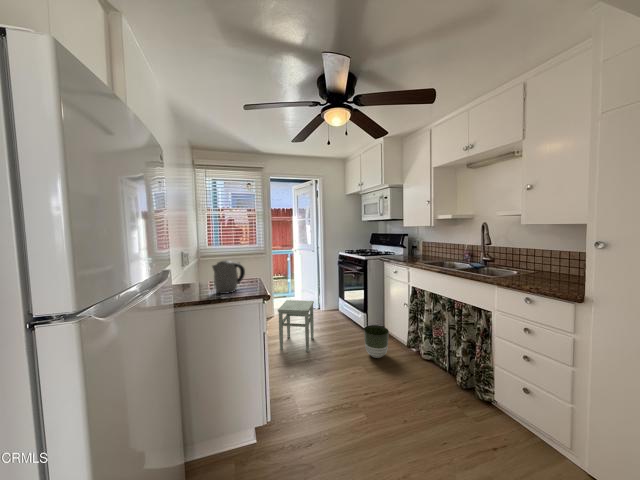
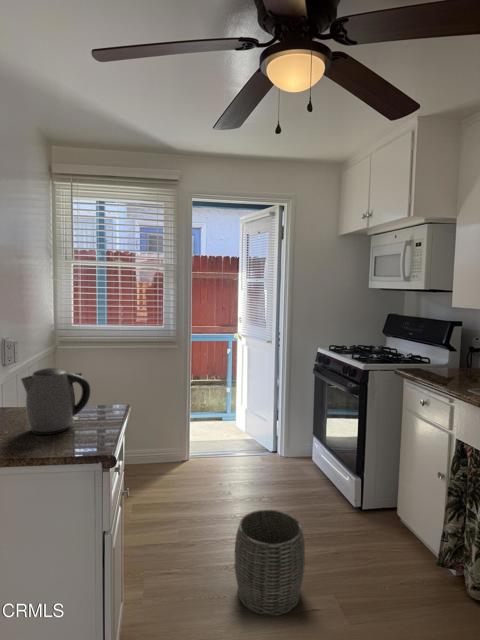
stool: present [278,300,314,352] -> none [179,437,253,544]
planter: present [364,325,389,358] -> none [345,508,398,579]
woven basket: none [314,330,348,380] -> present [235,510,305,616]

